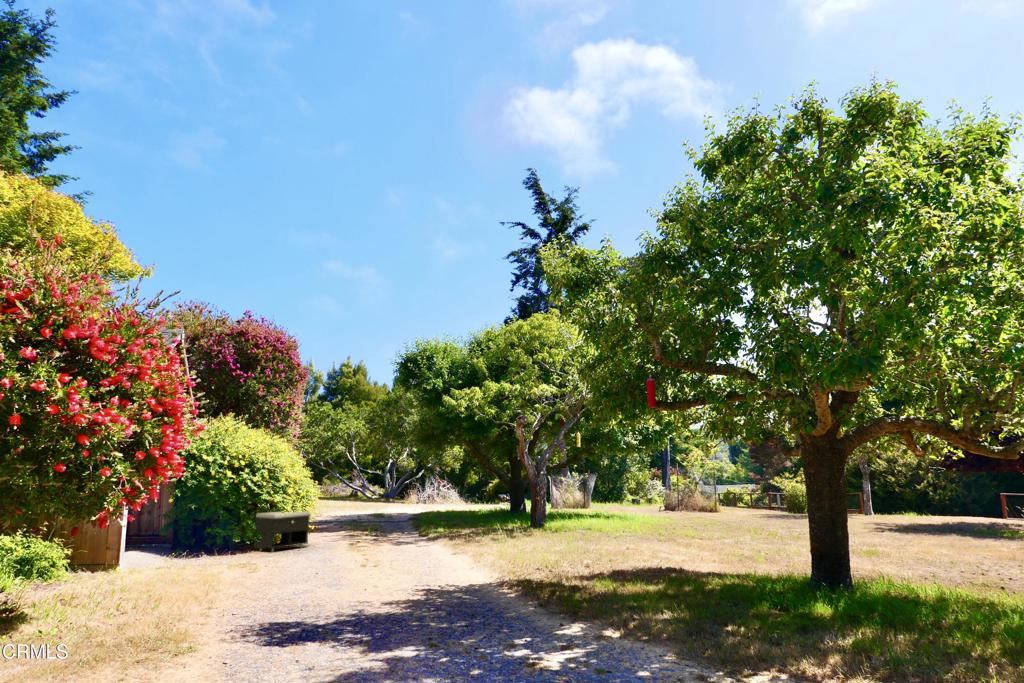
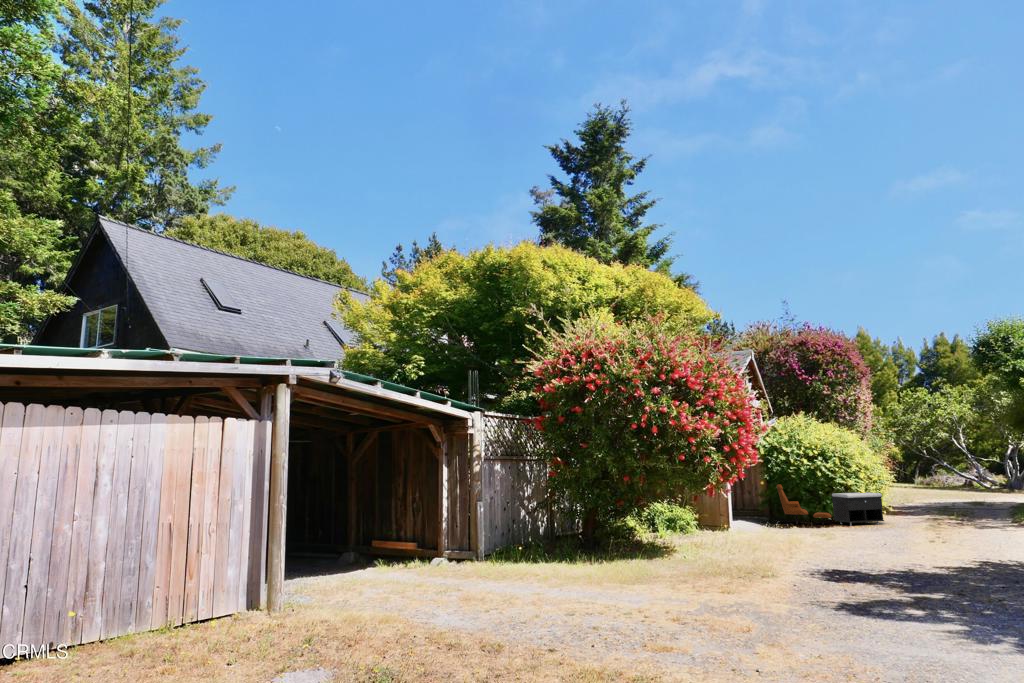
lounge chair: none [189,504,252,556] -> present [777,485,832,524]

